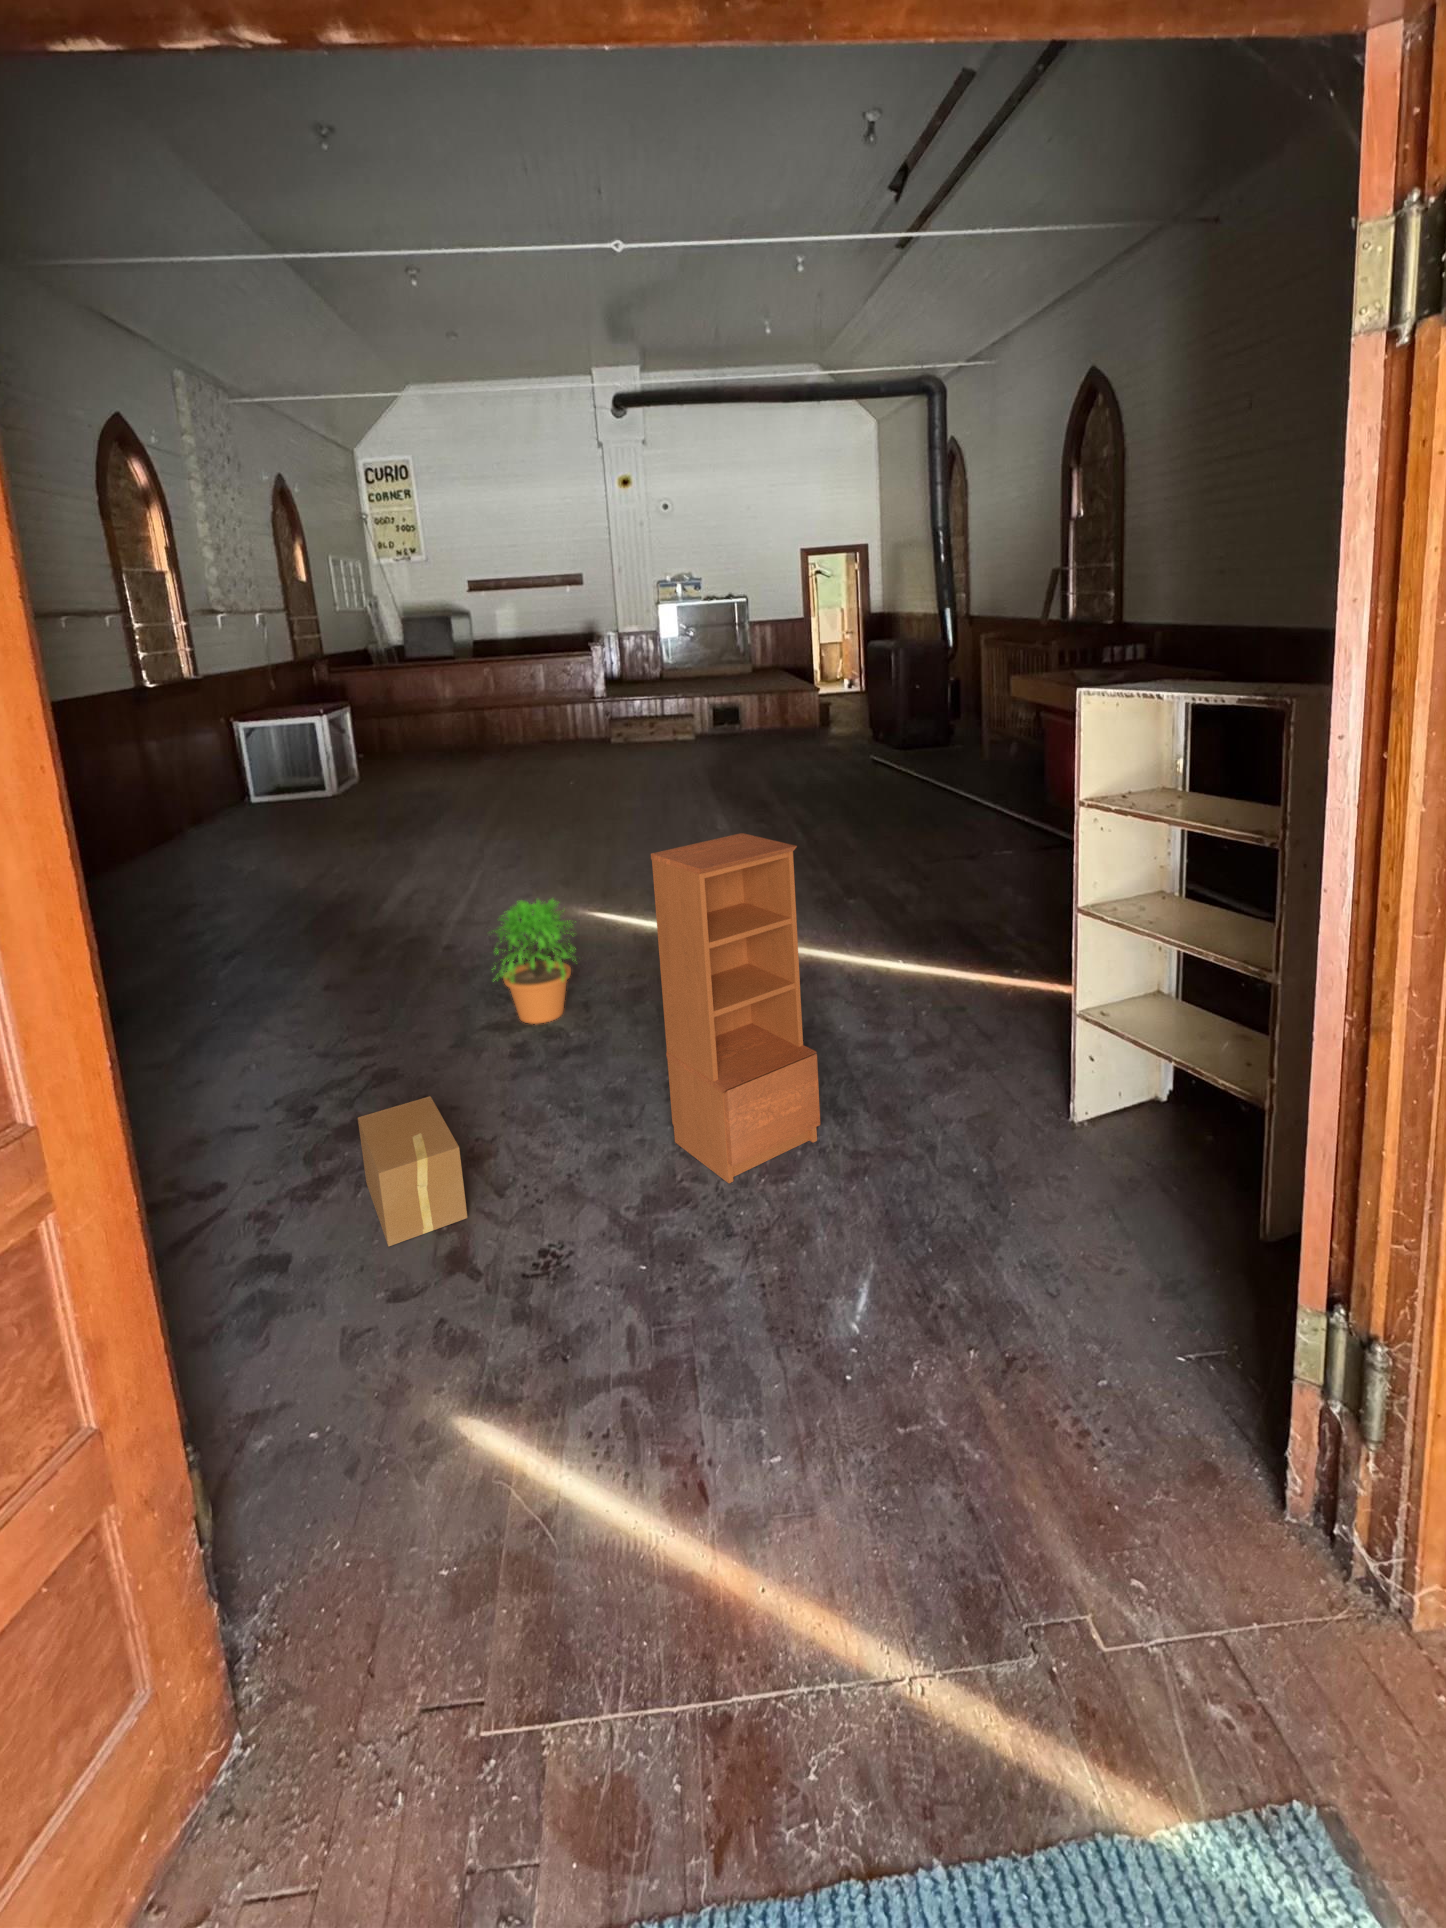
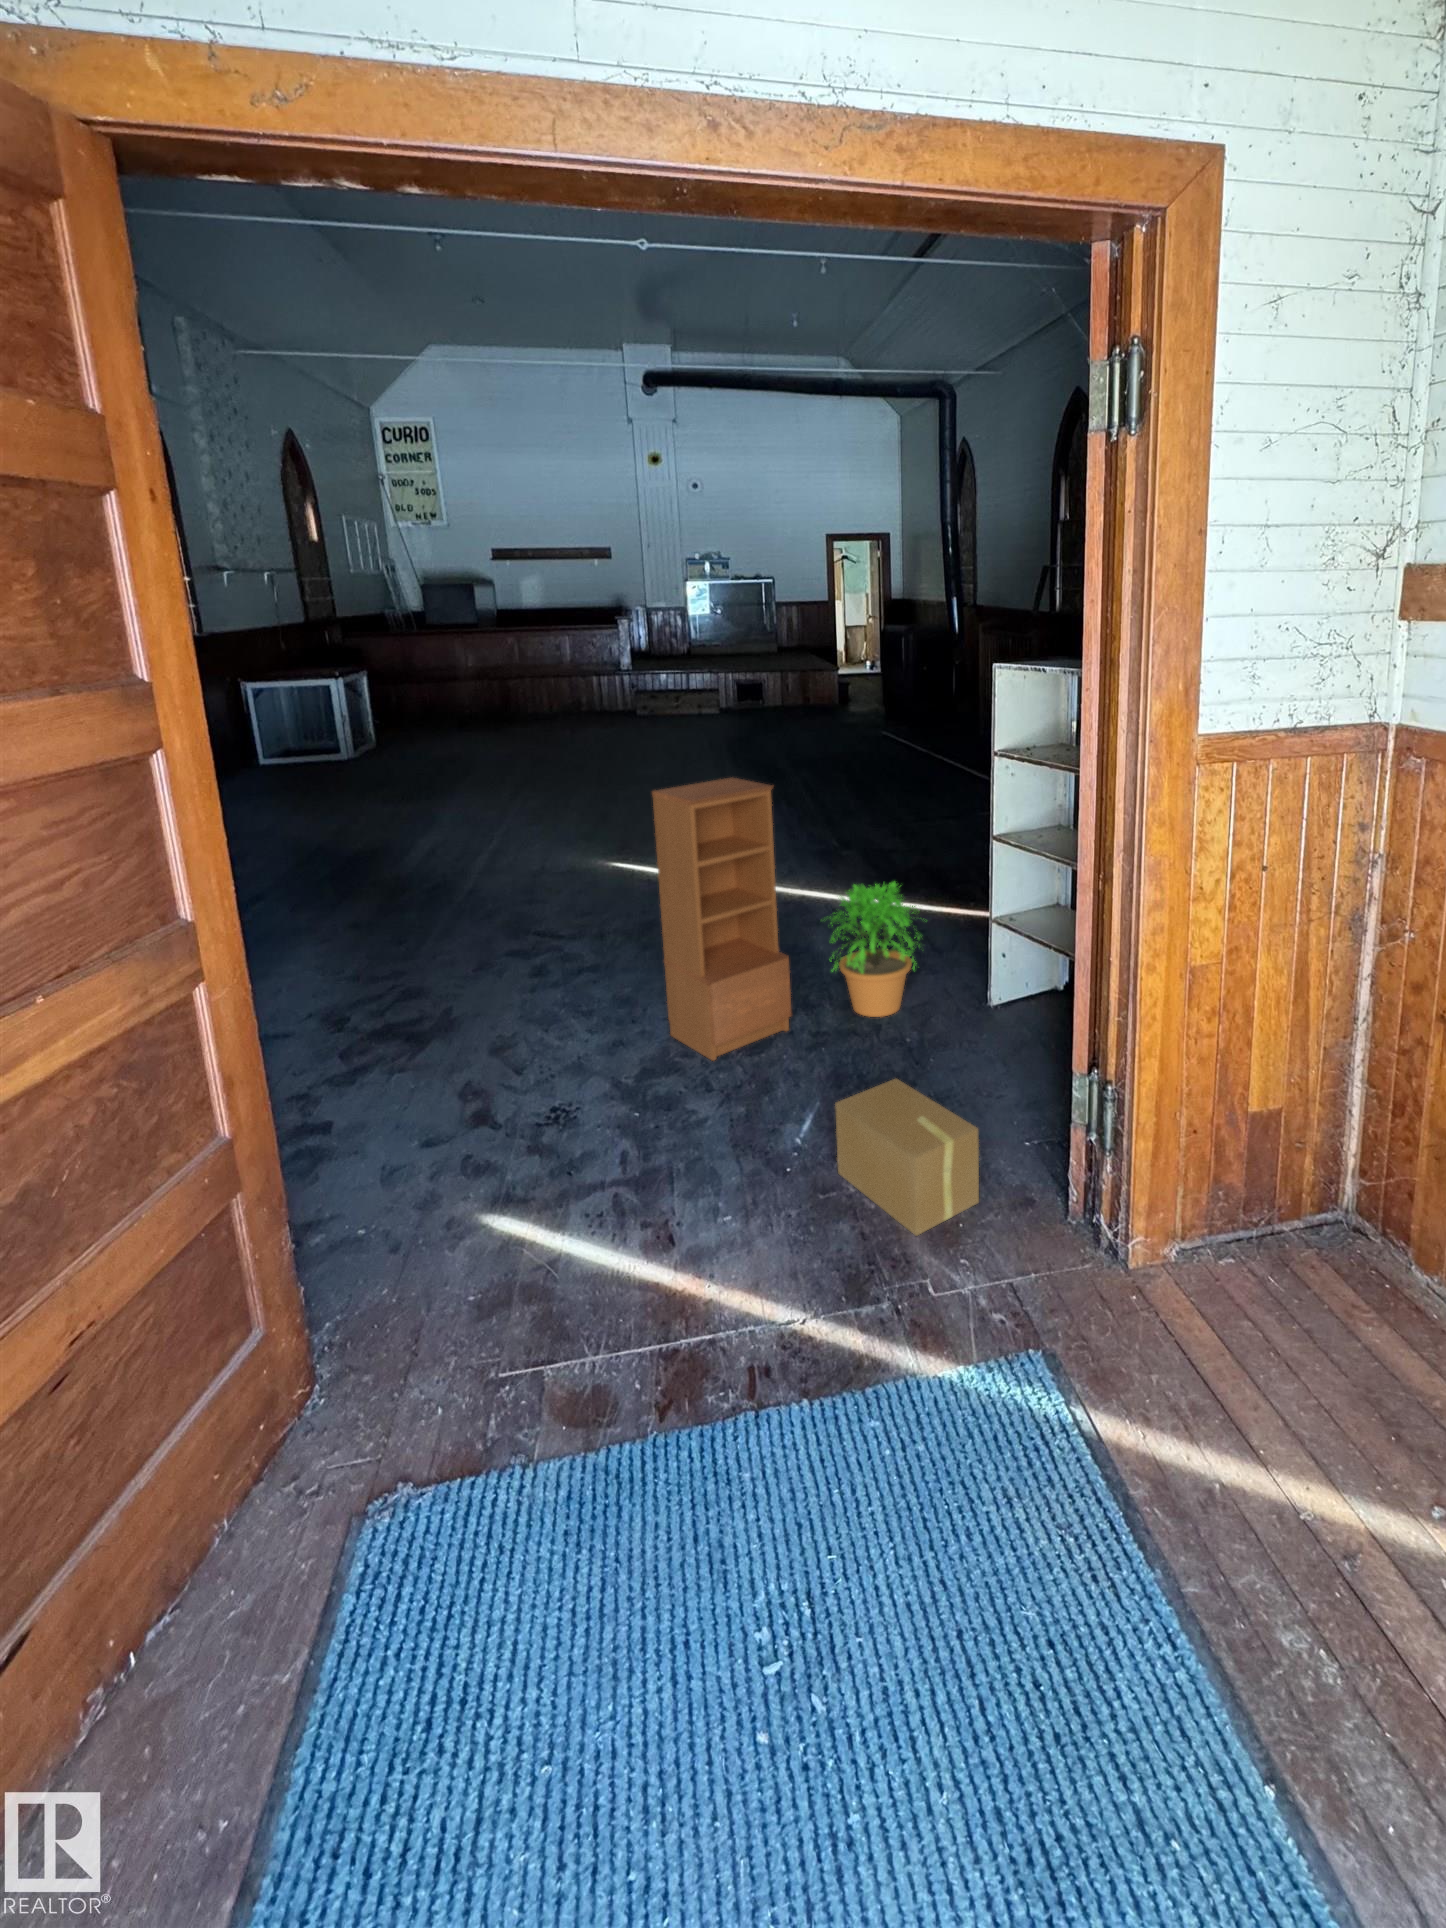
potted plant: present [492,900,576,1024] -> present [830,882,920,1017]
cardboard box: present [358,1096,468,1247] -> present [835,1079,979,1236]

